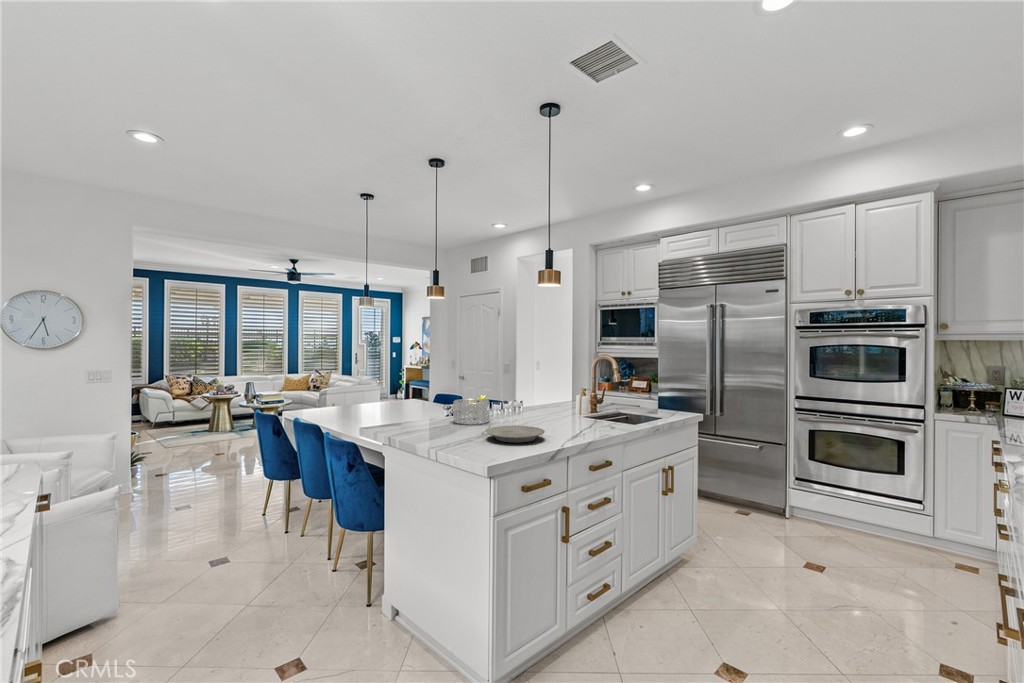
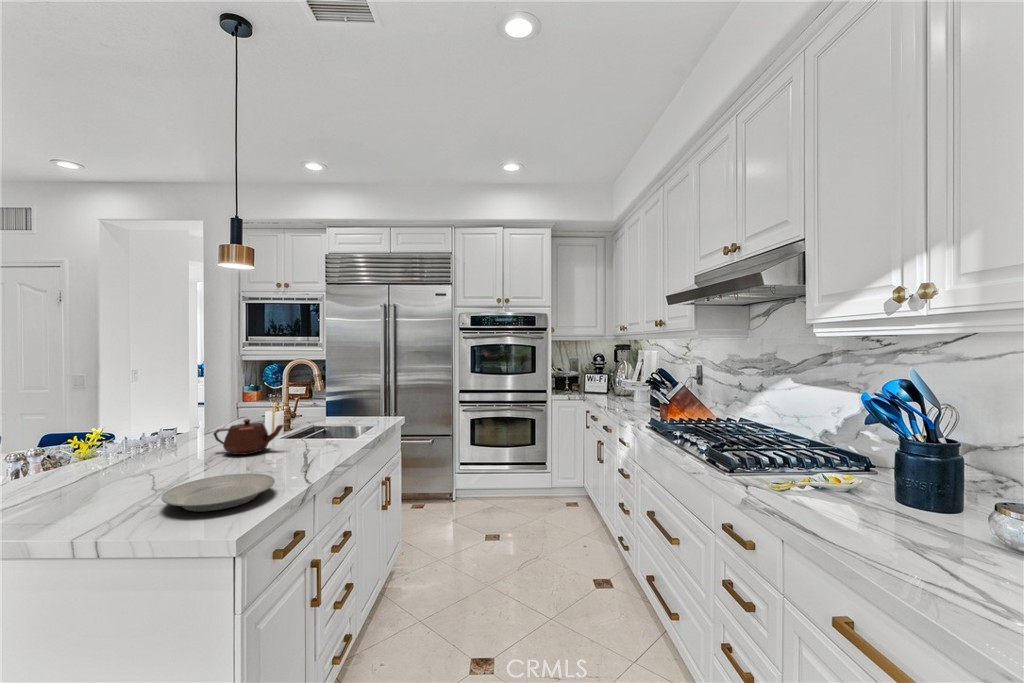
teapot: none [538,395,577,420] -> present [213,419,284,455]
decorative bowl: present [453,399,489,424] -> none [42,441,130,496]

